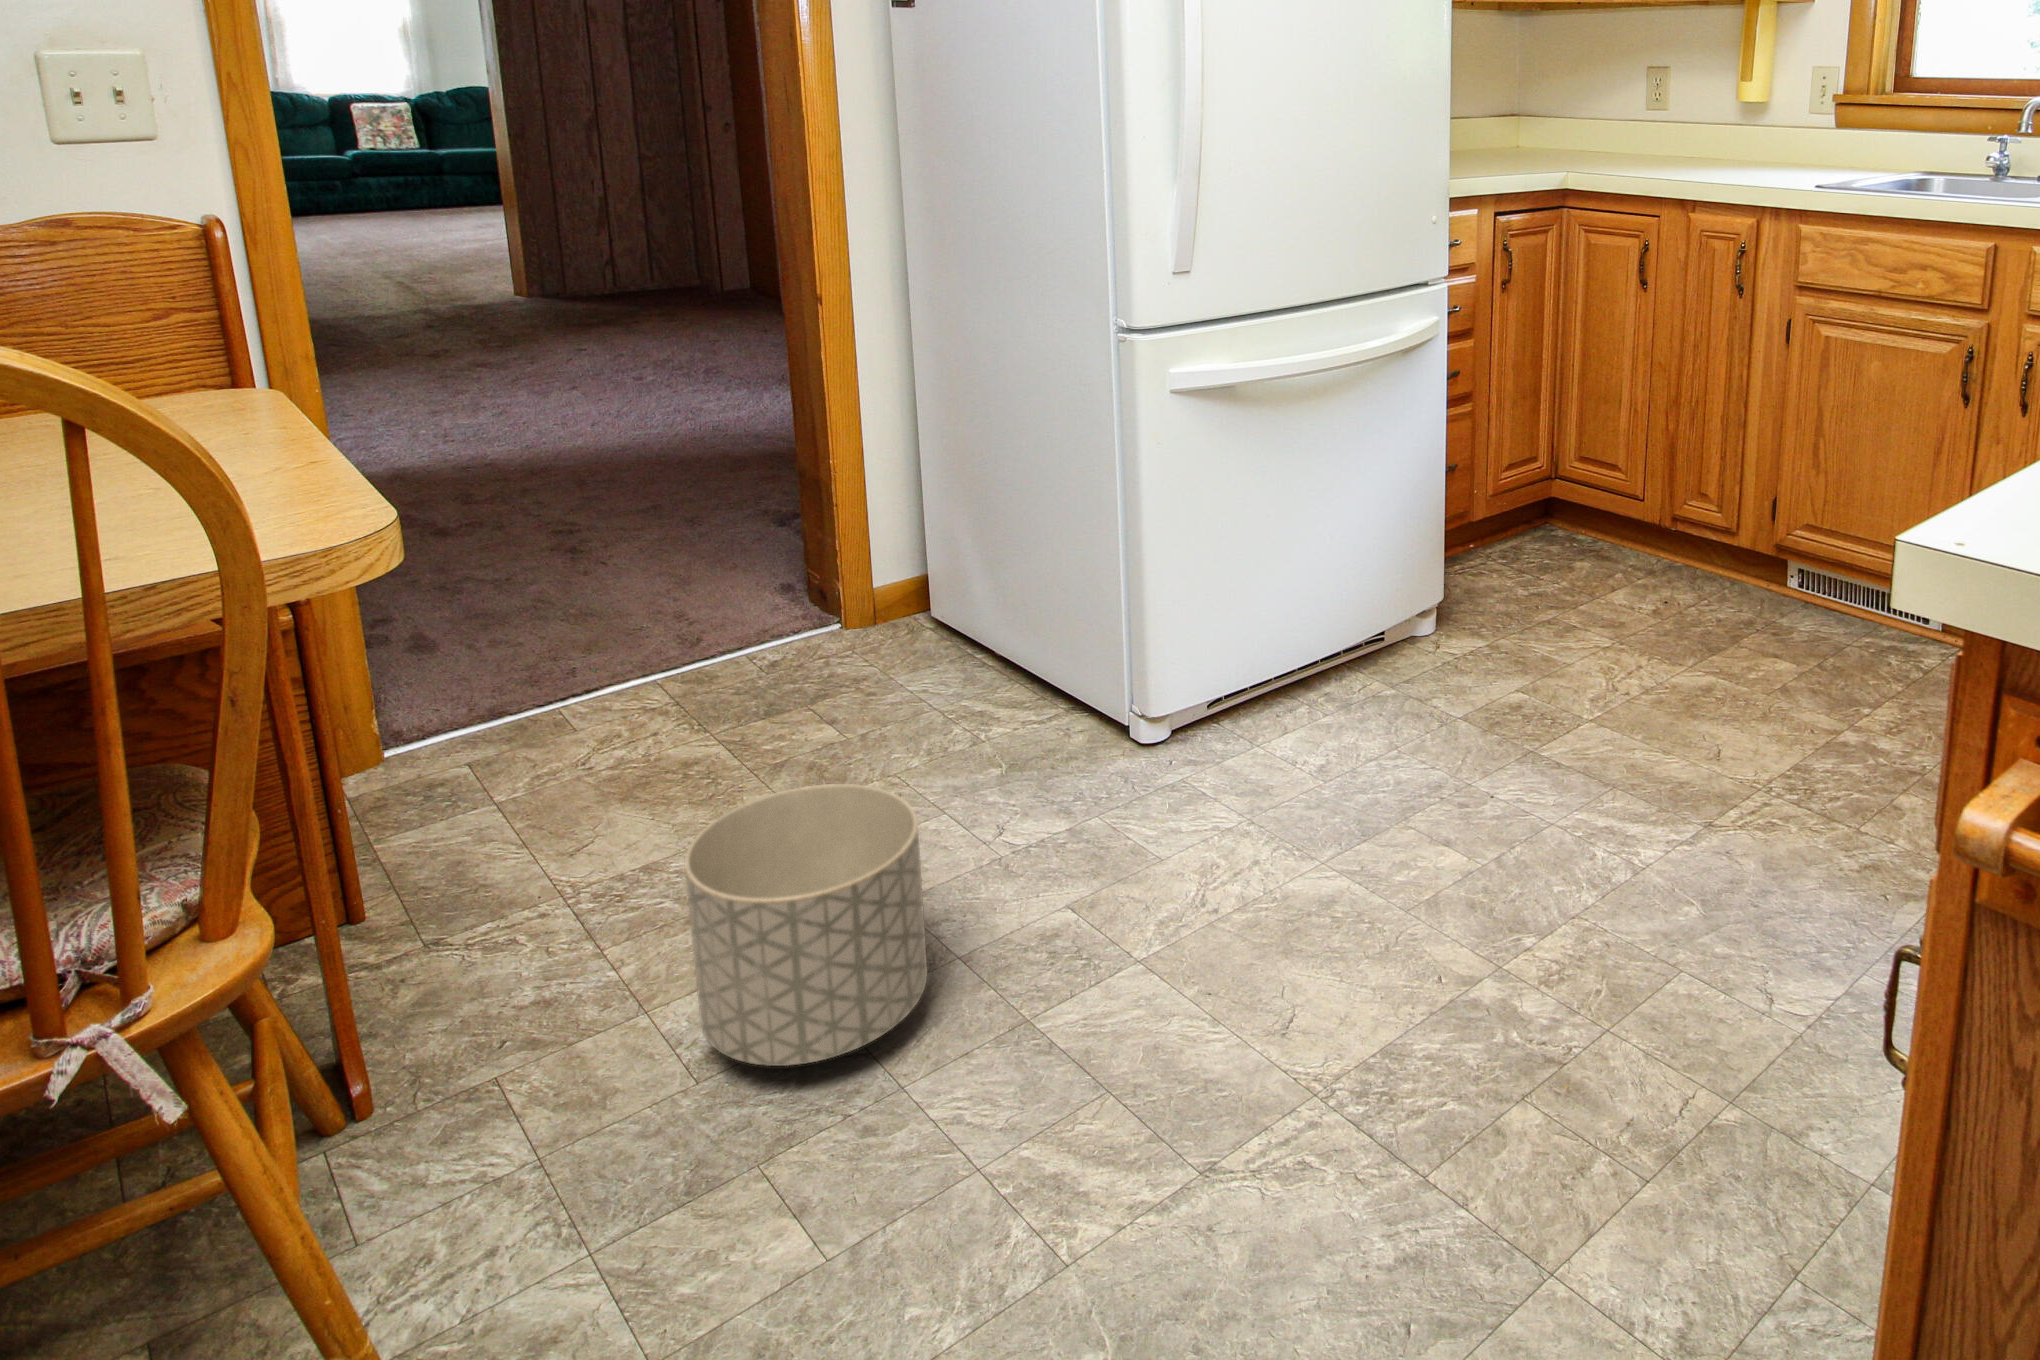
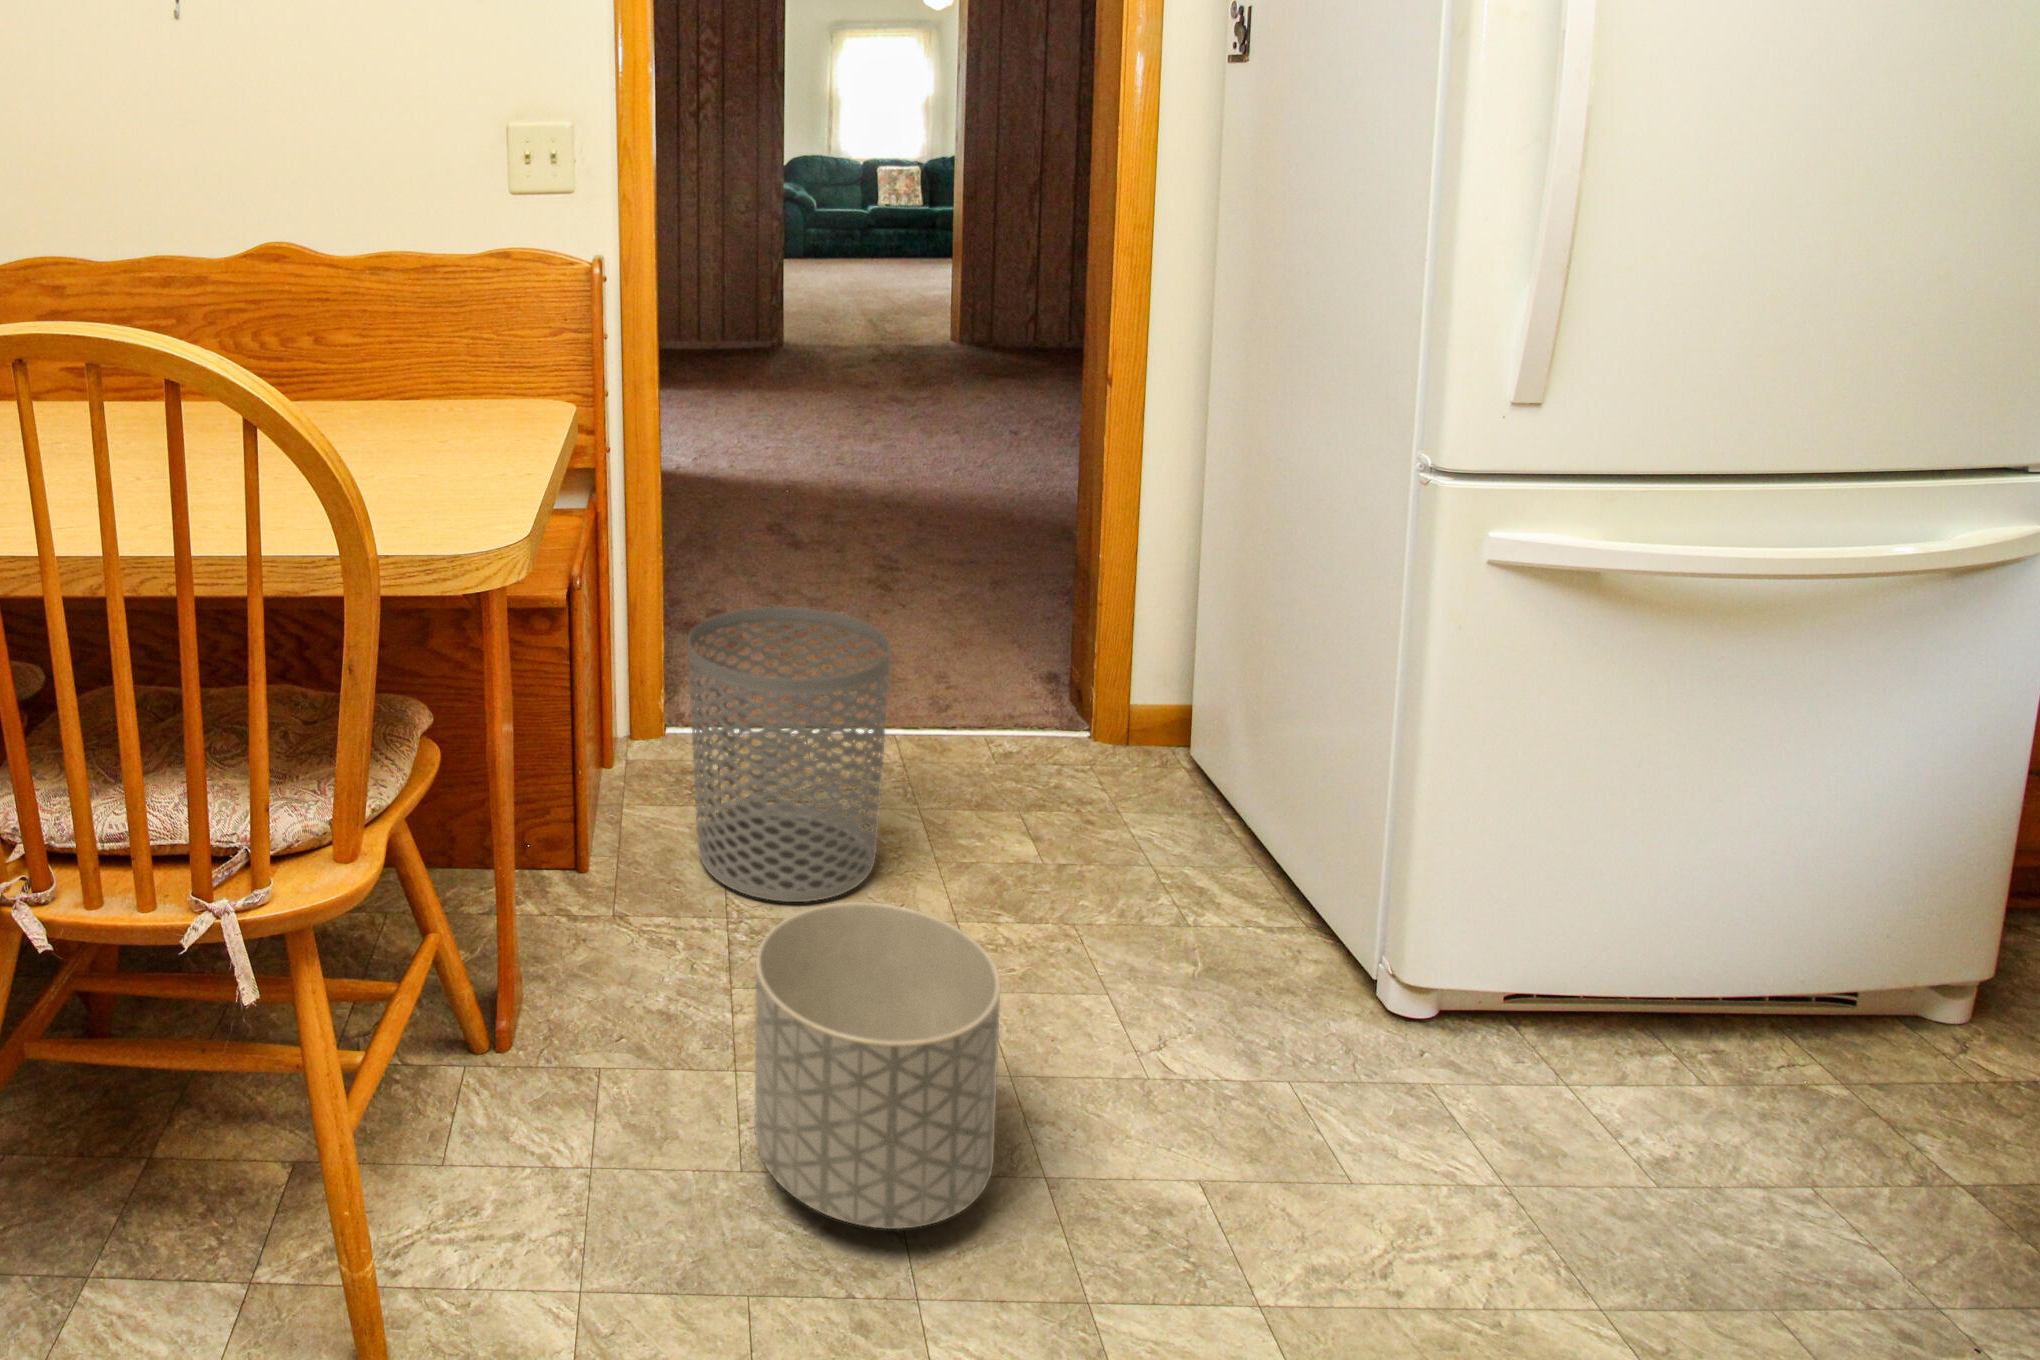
waste bin: none [453,565,699,870] -> present [688,607,890,902]

